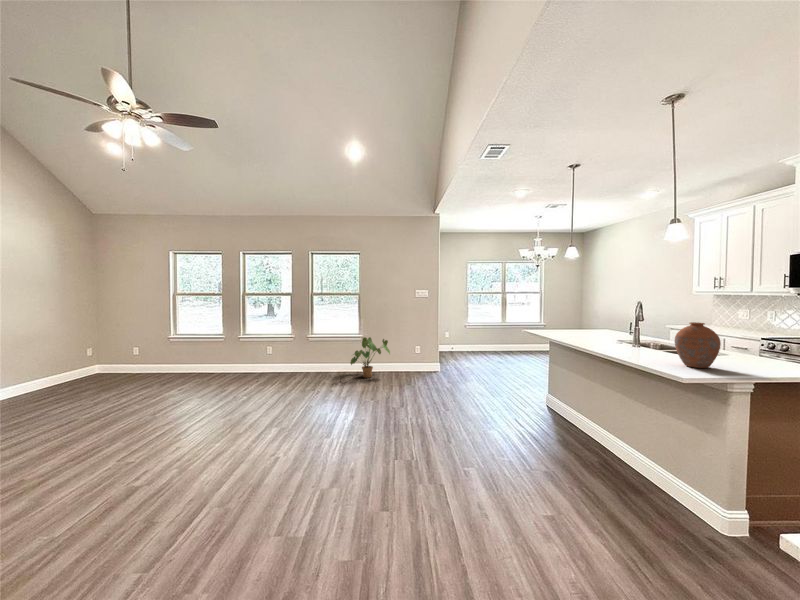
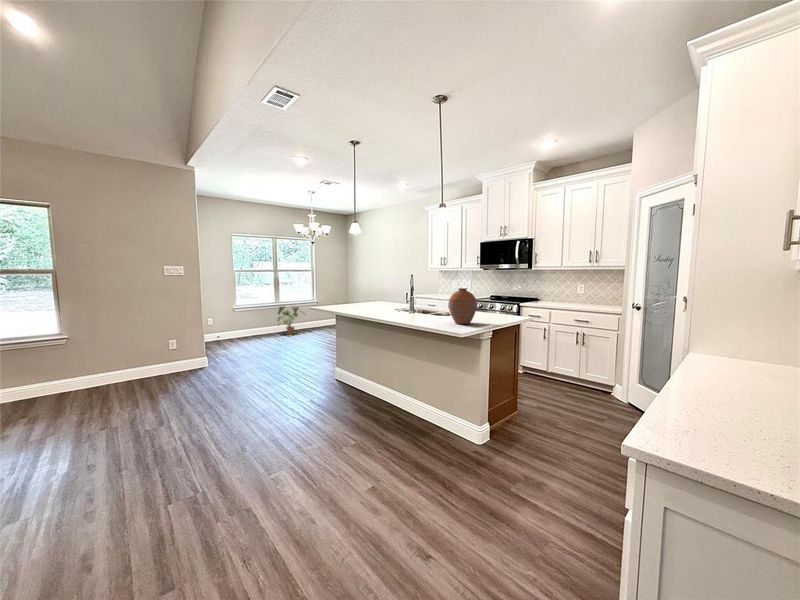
house plant: present [350,337,390,378] -> present [277,307,299,335]

